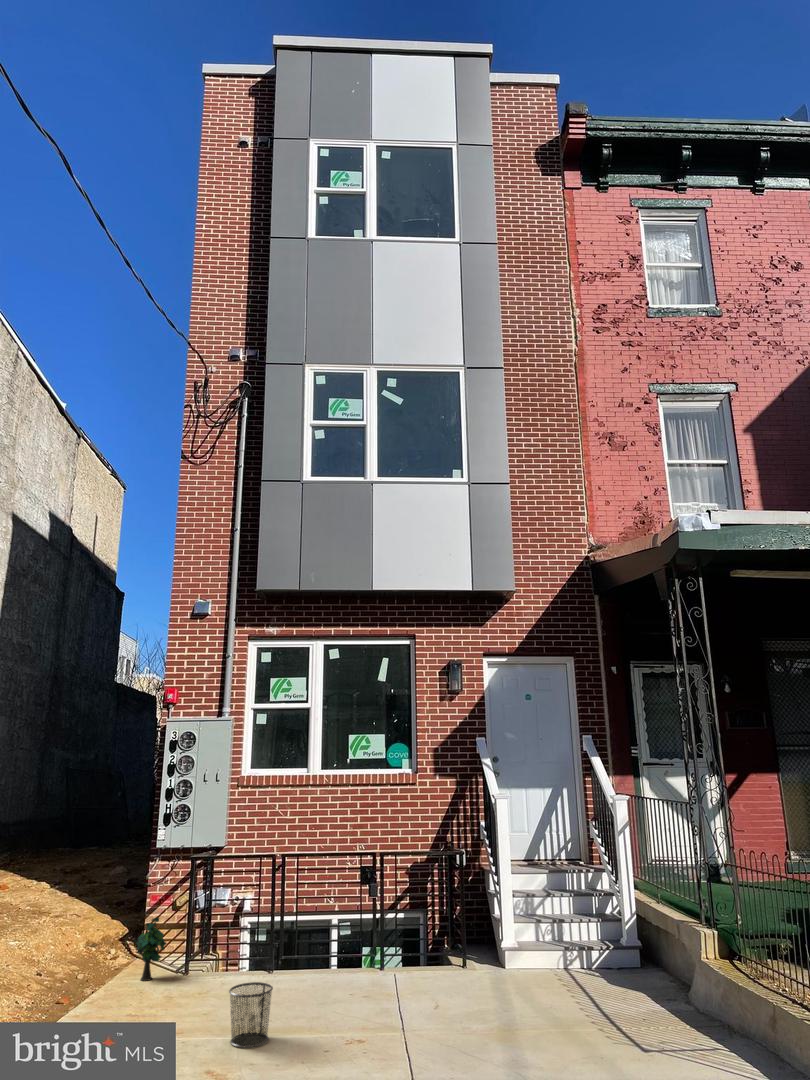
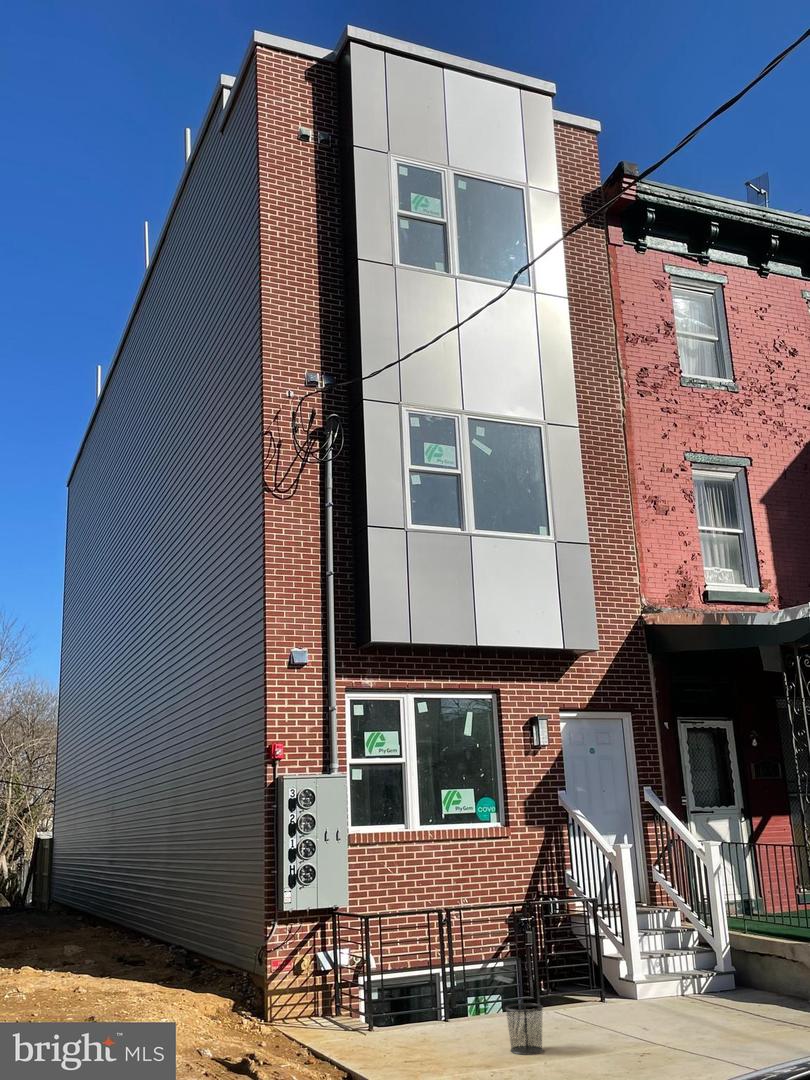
decorative plant: present [133,917,167,981] -> none [311,972,344,1034]

